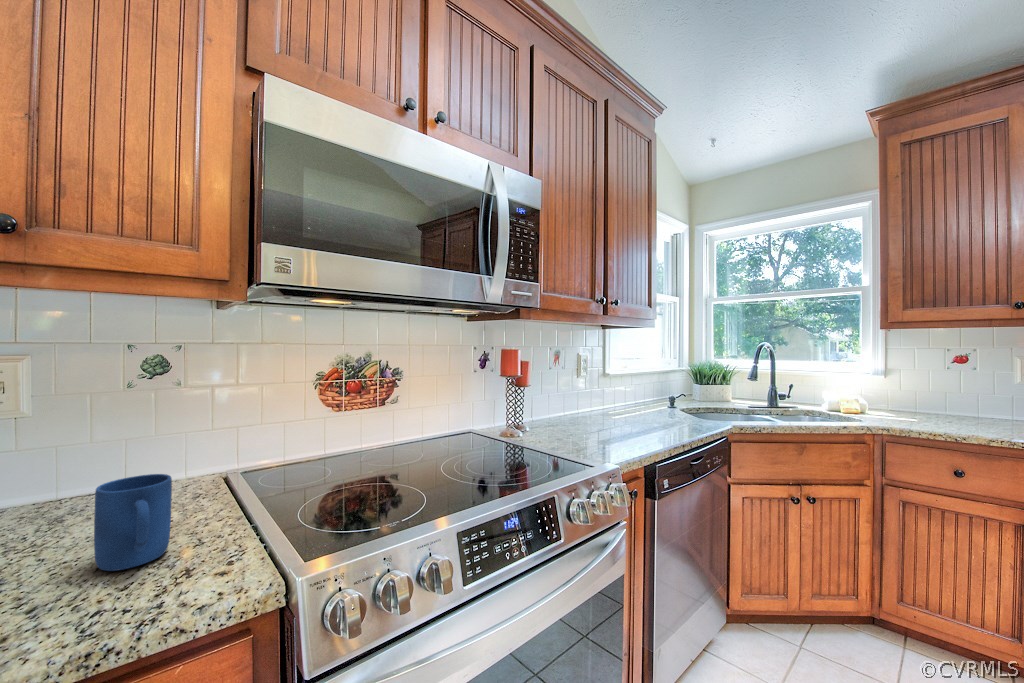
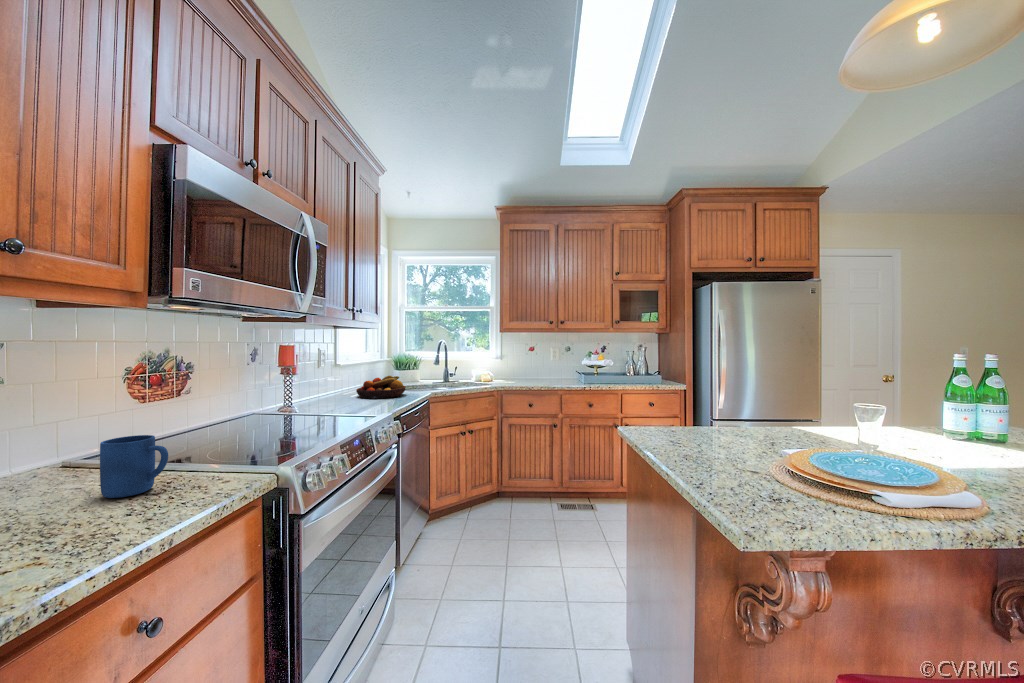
fruit bowl: none [613,394,684,428] -> present [356,376,406,399]

